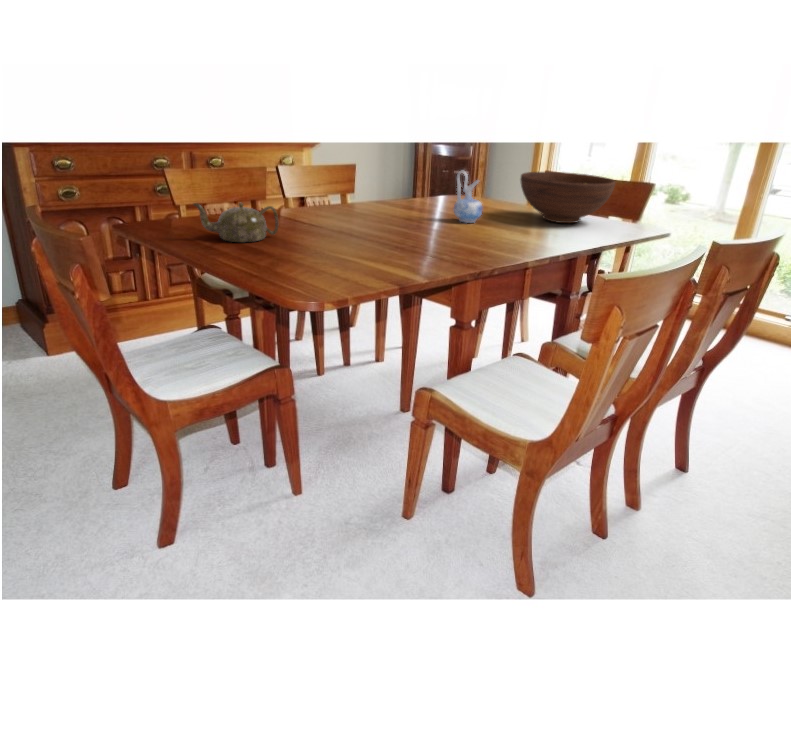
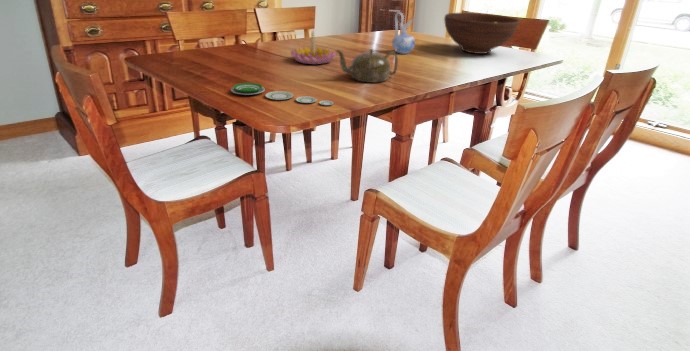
candle holder: none [324,191,382,235] -> present [291,31,336,65]
teapot: present [194,203,278,242] -> present [336,49,398,83]
plate: none [251,255,378,282] -> present [231,83,333,105]

